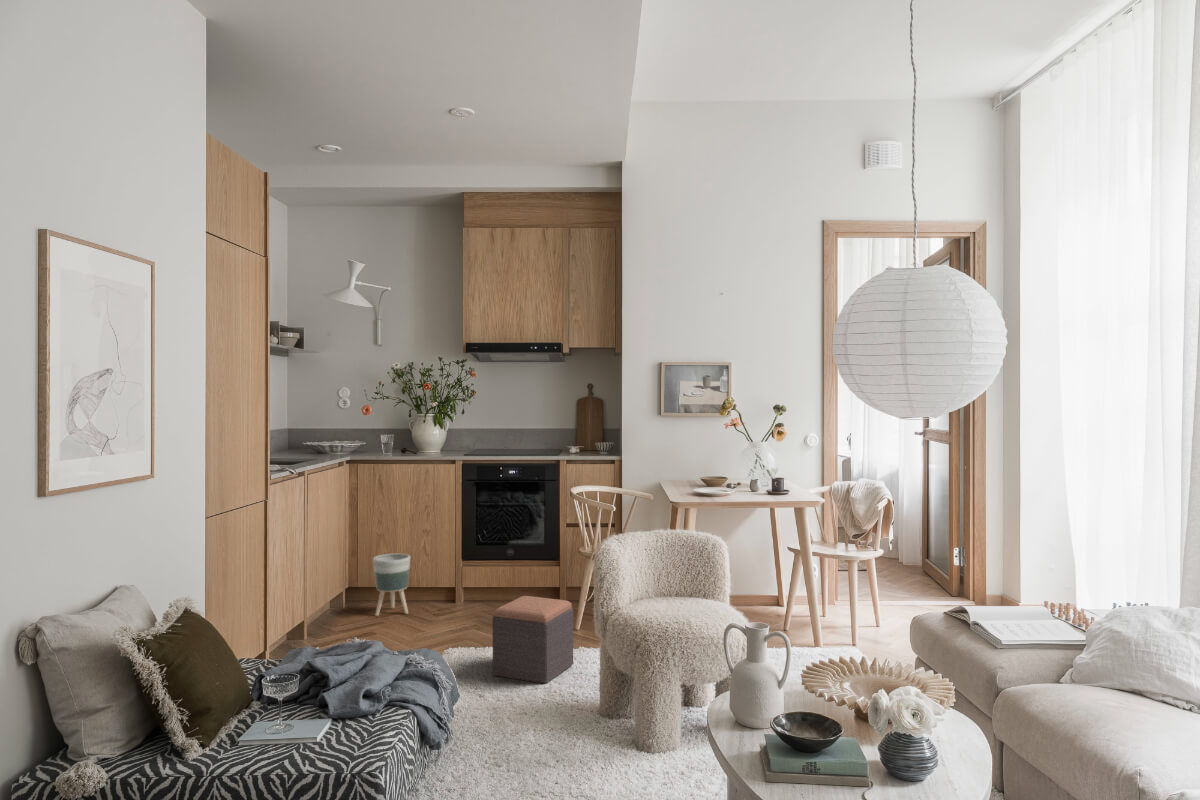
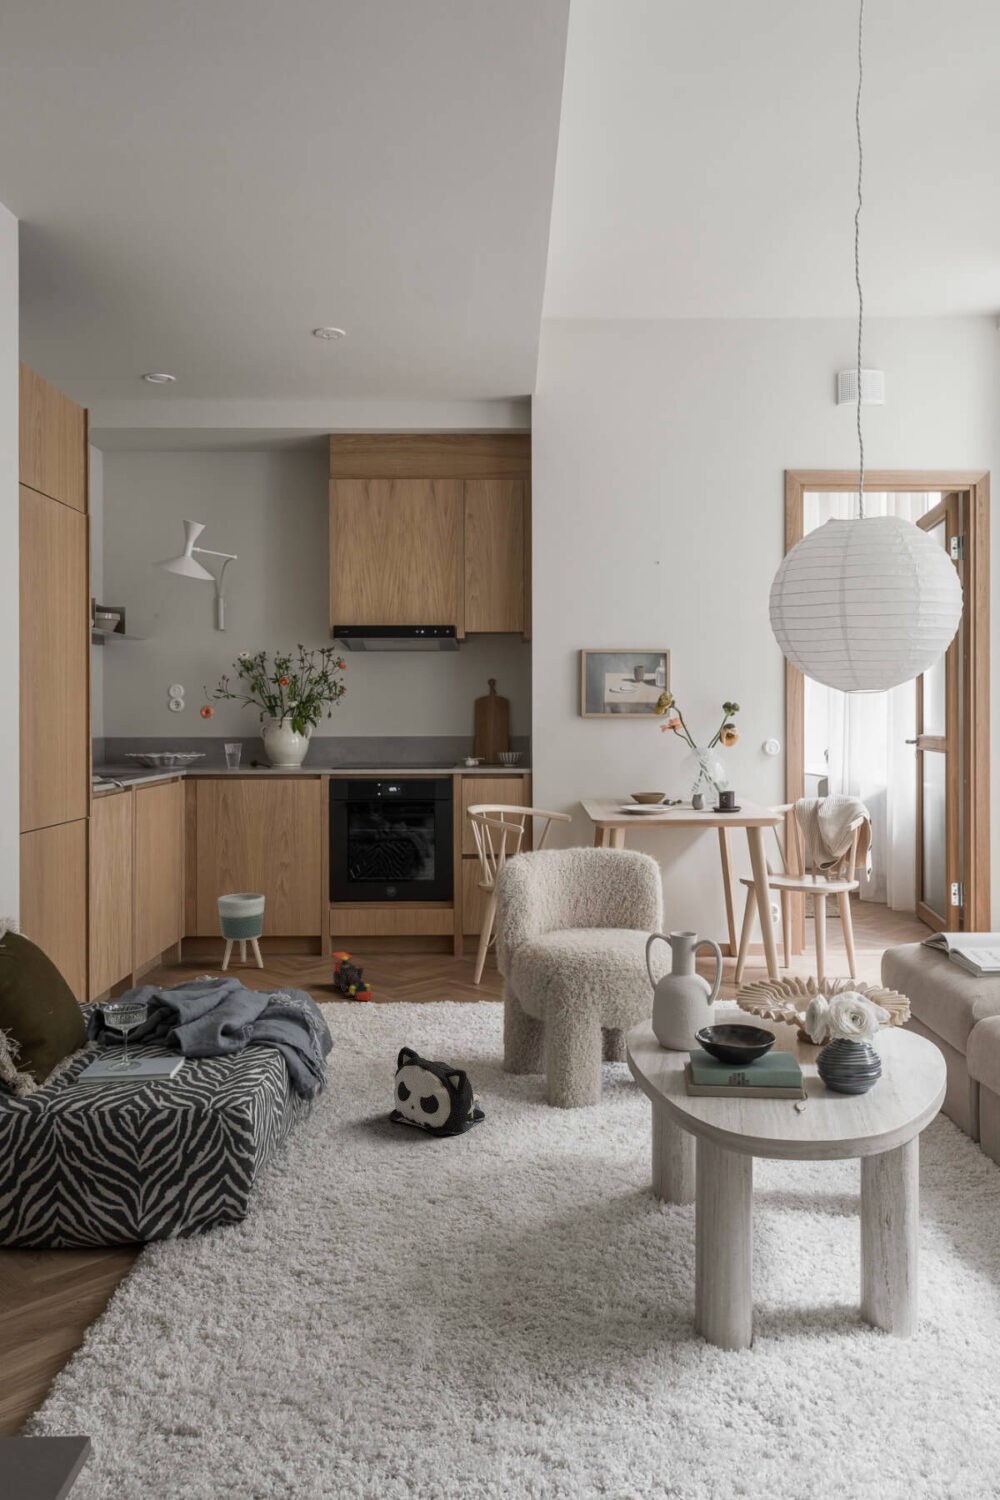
footstool: present [492,596,573,684] -> none [370,937,471,1042]
toy train: none [462,603,494,645] -> present [333,952,372,1001]
plush toy: none [506,699,586,778] -> present [389,1046,485,1135]

